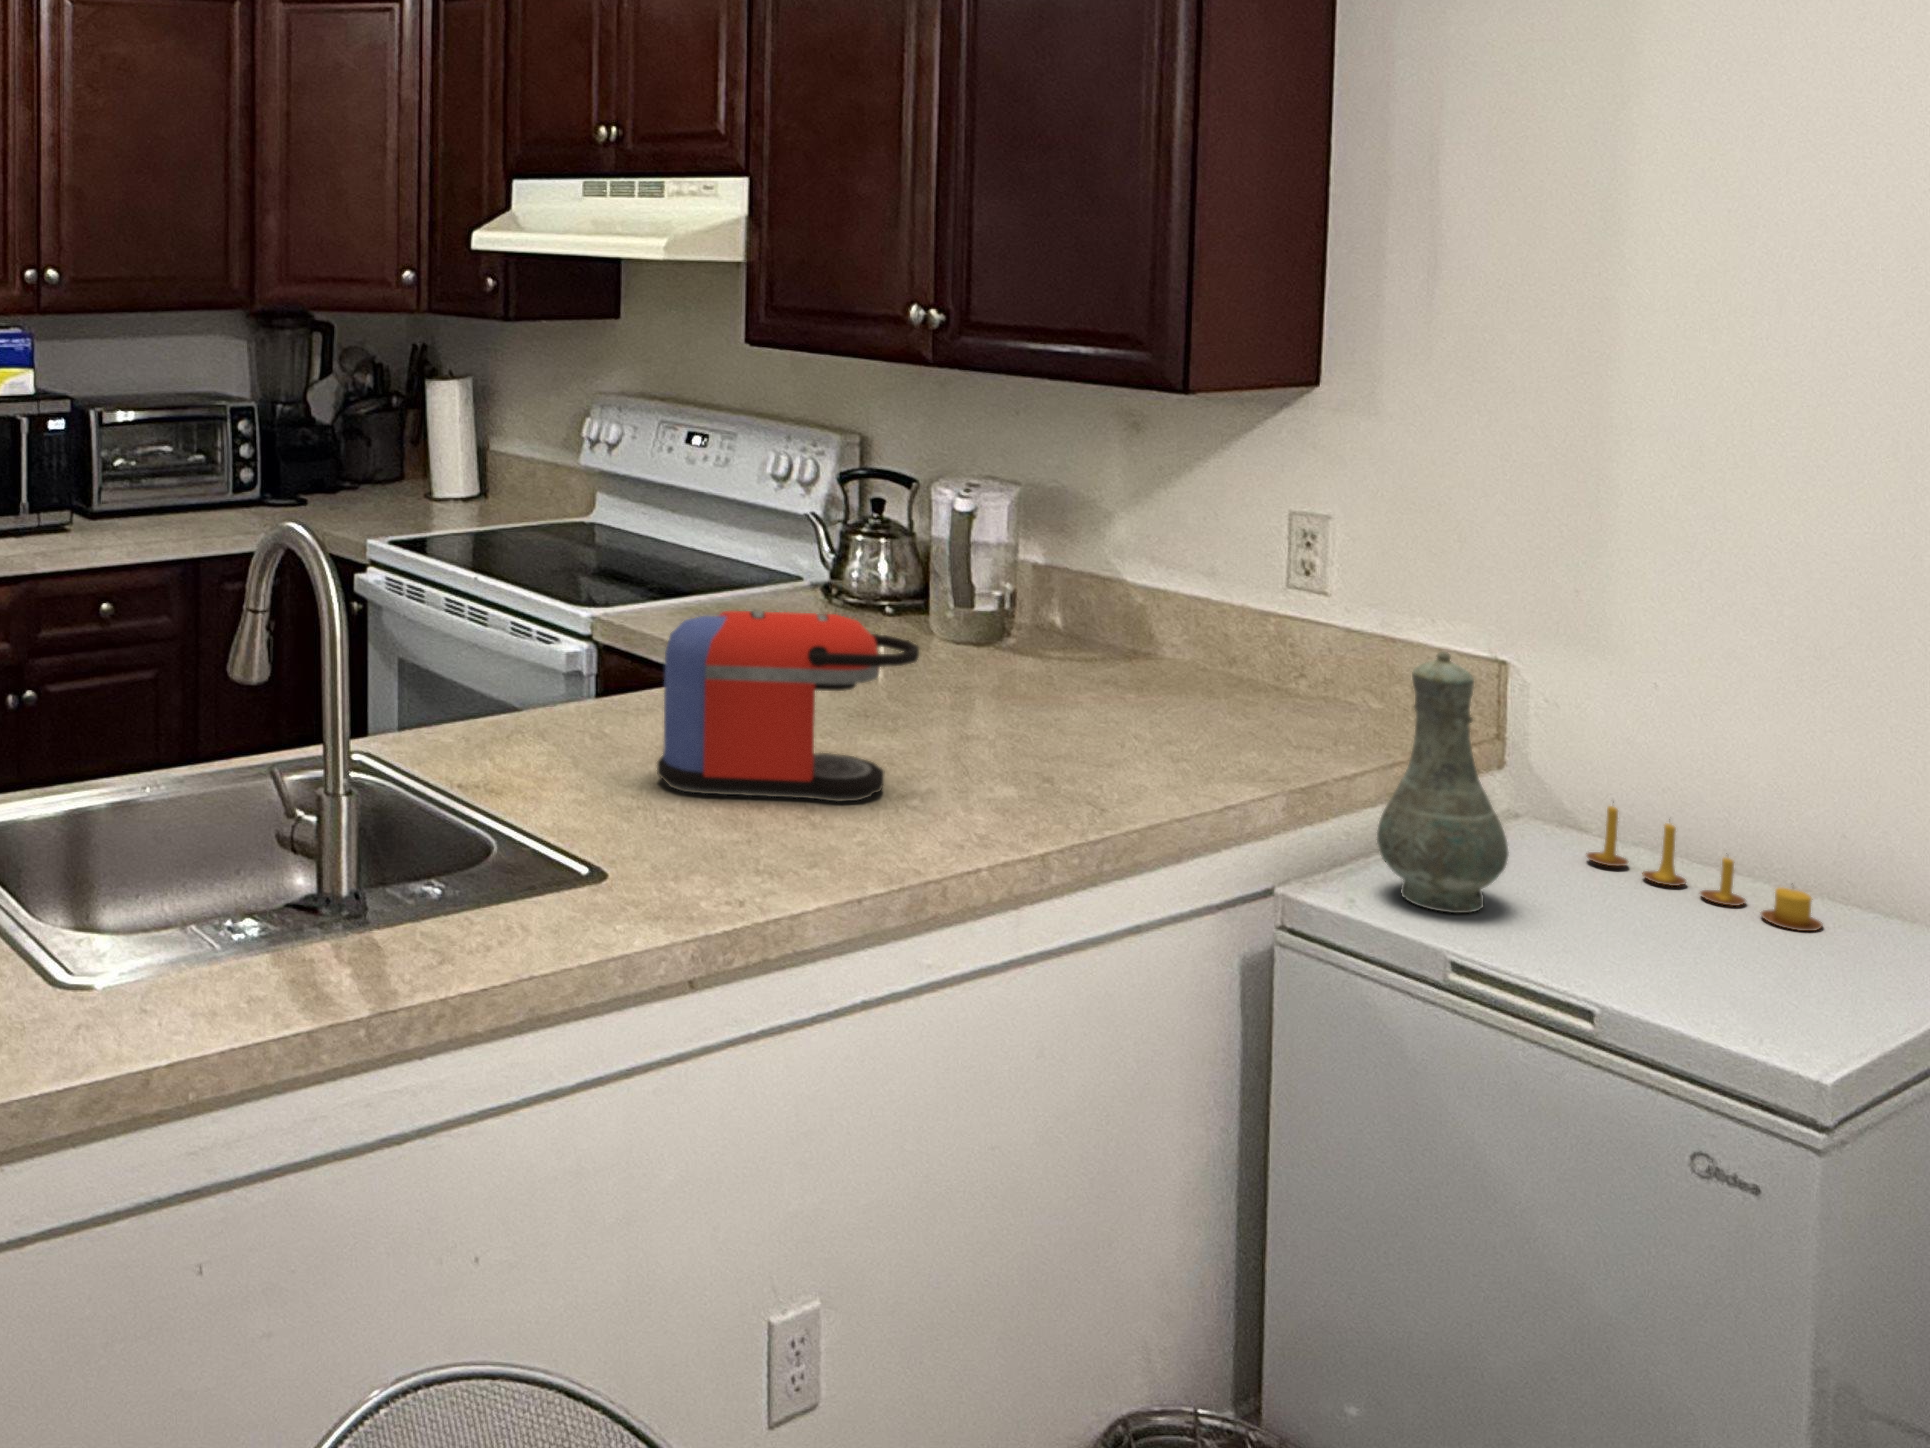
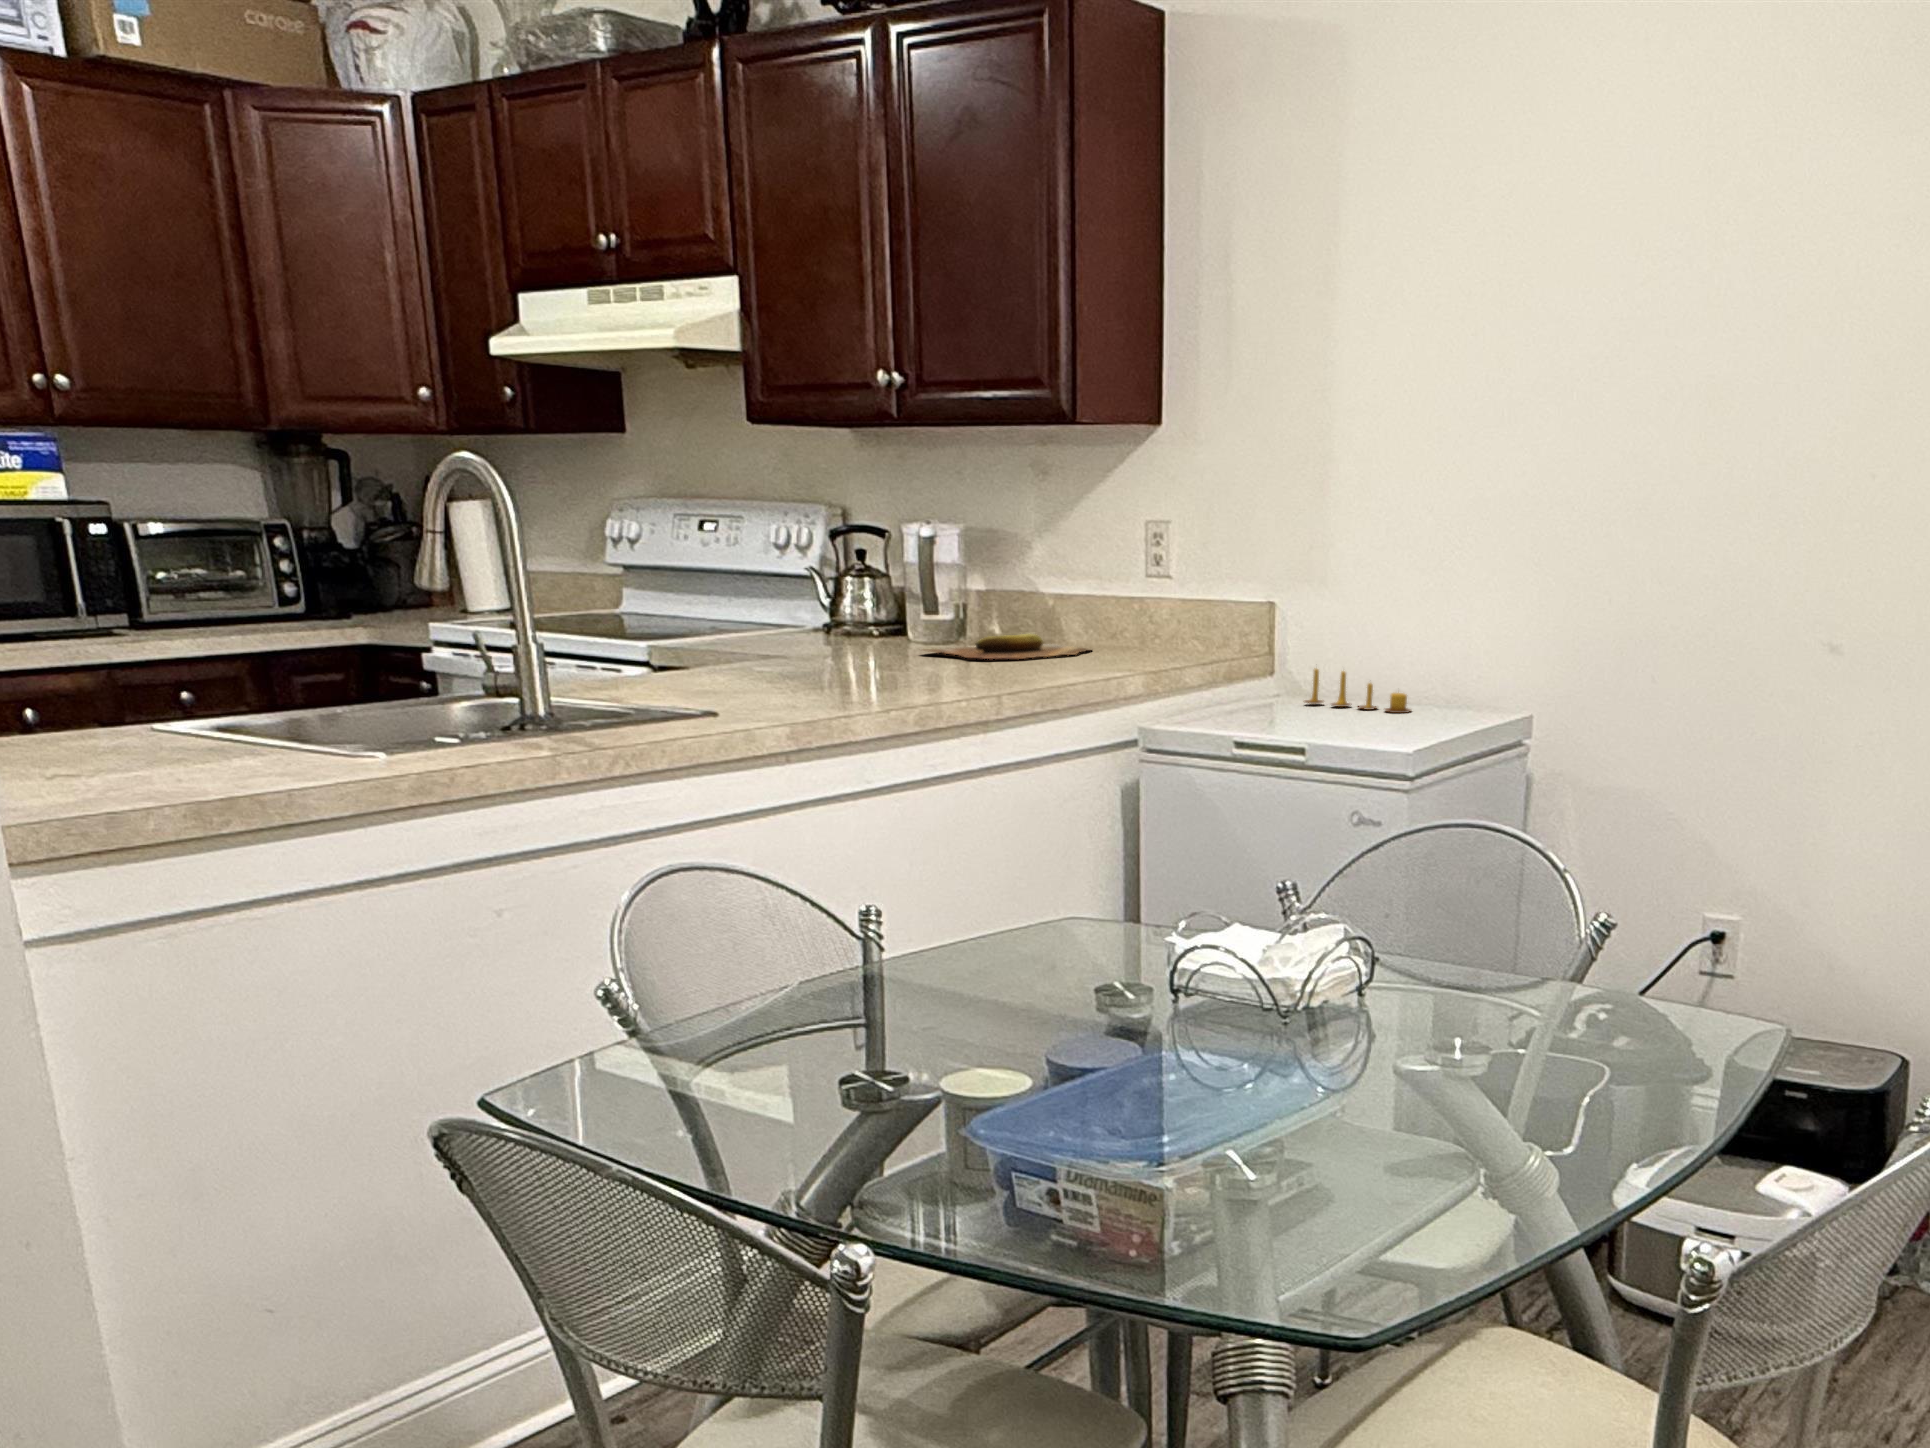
coffee maker: present [657,611,919,801] -> none [747,557,917,685]
vase: present [1377,652,1509,913] -> none [1191,563,1259,722]
cutting board: none [932,672,1204,730] -> present [925,634,1089,659]

